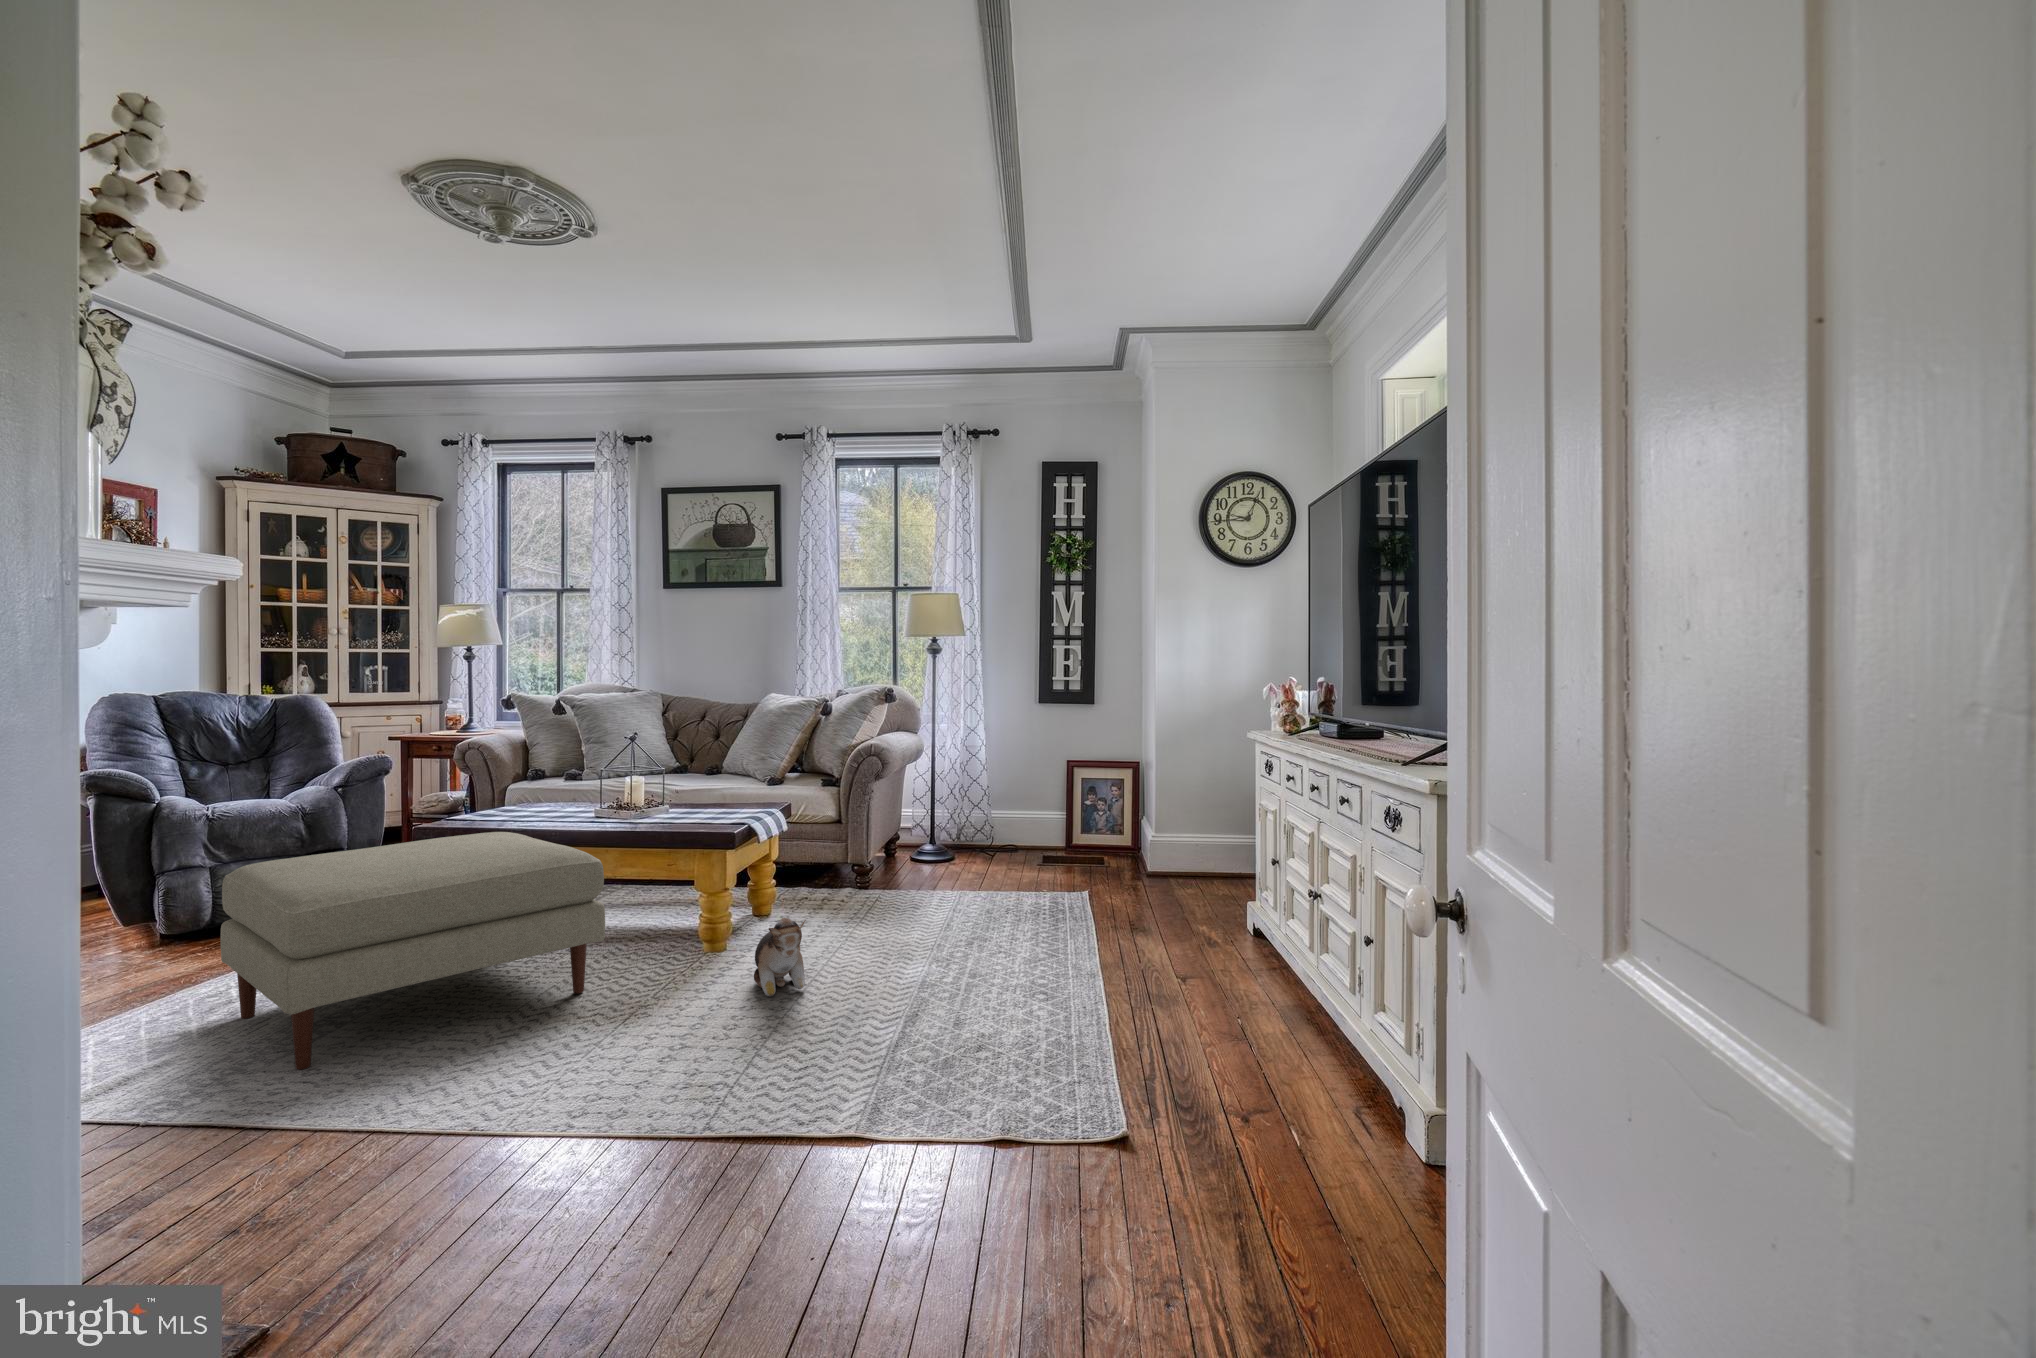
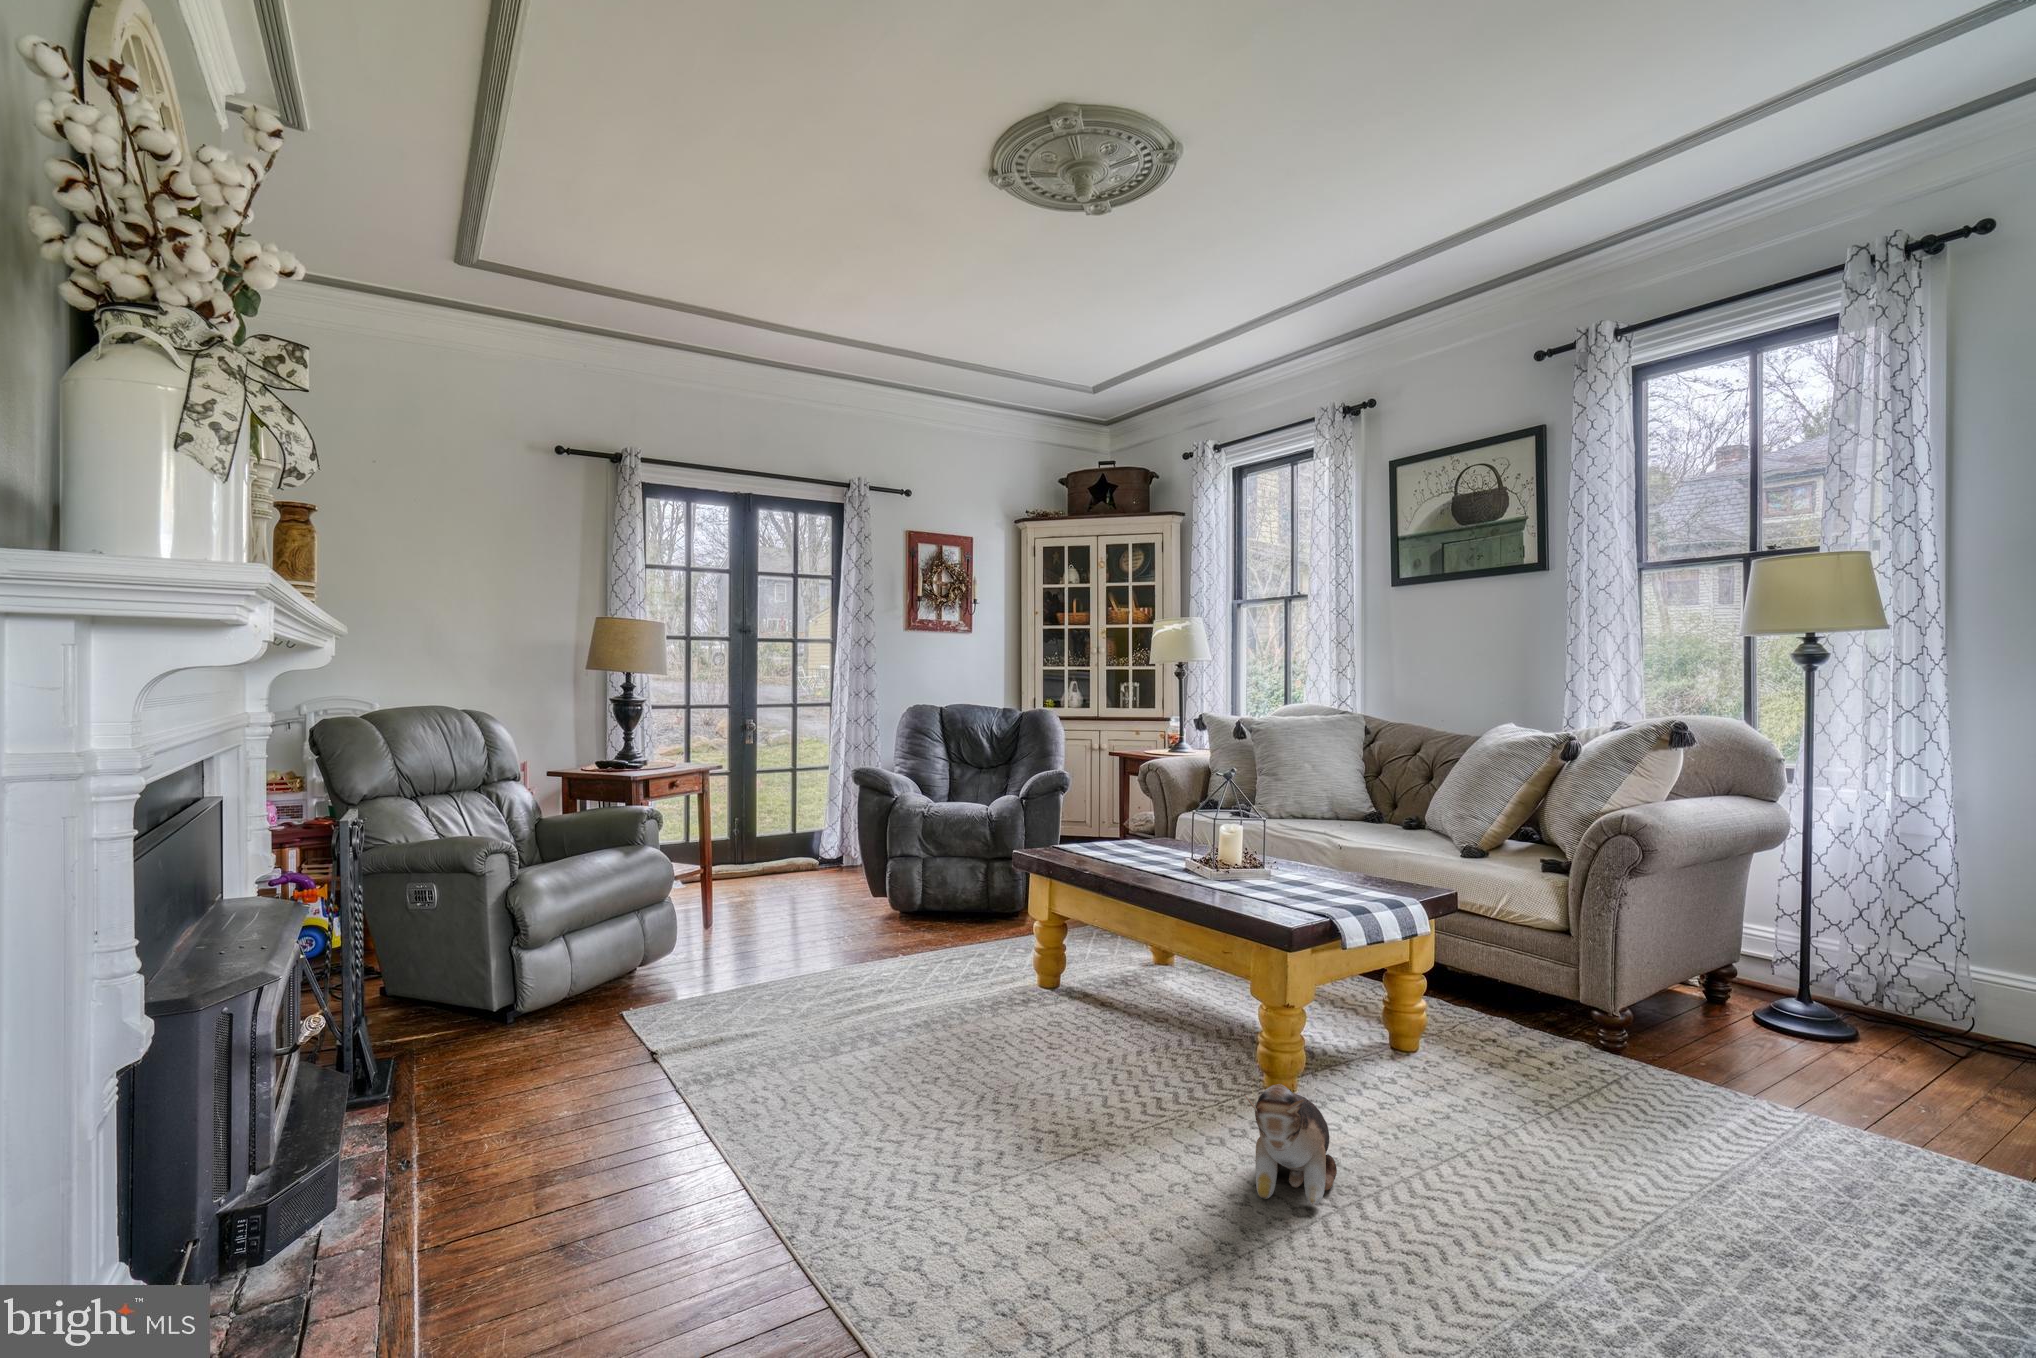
ottoman: present [220,832,605,1070] -> none [776,873,1101,1094]

